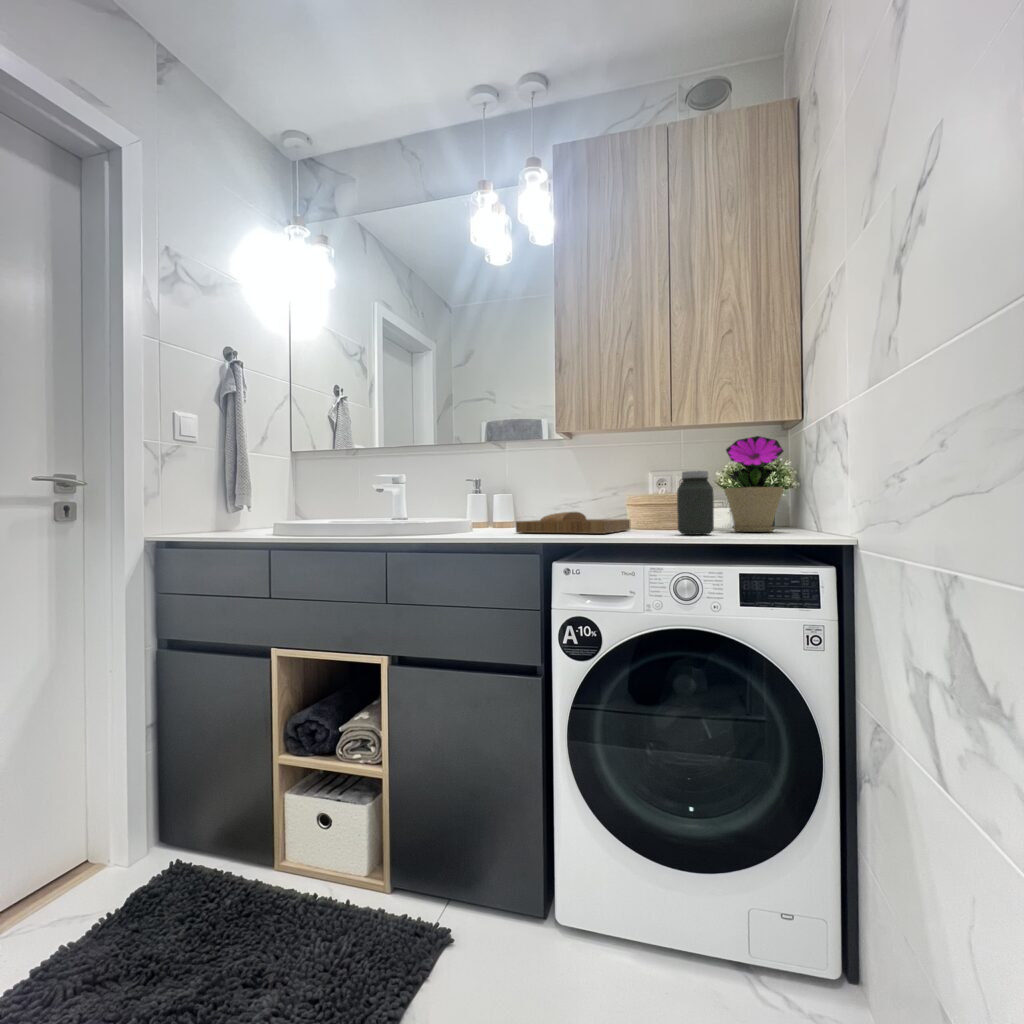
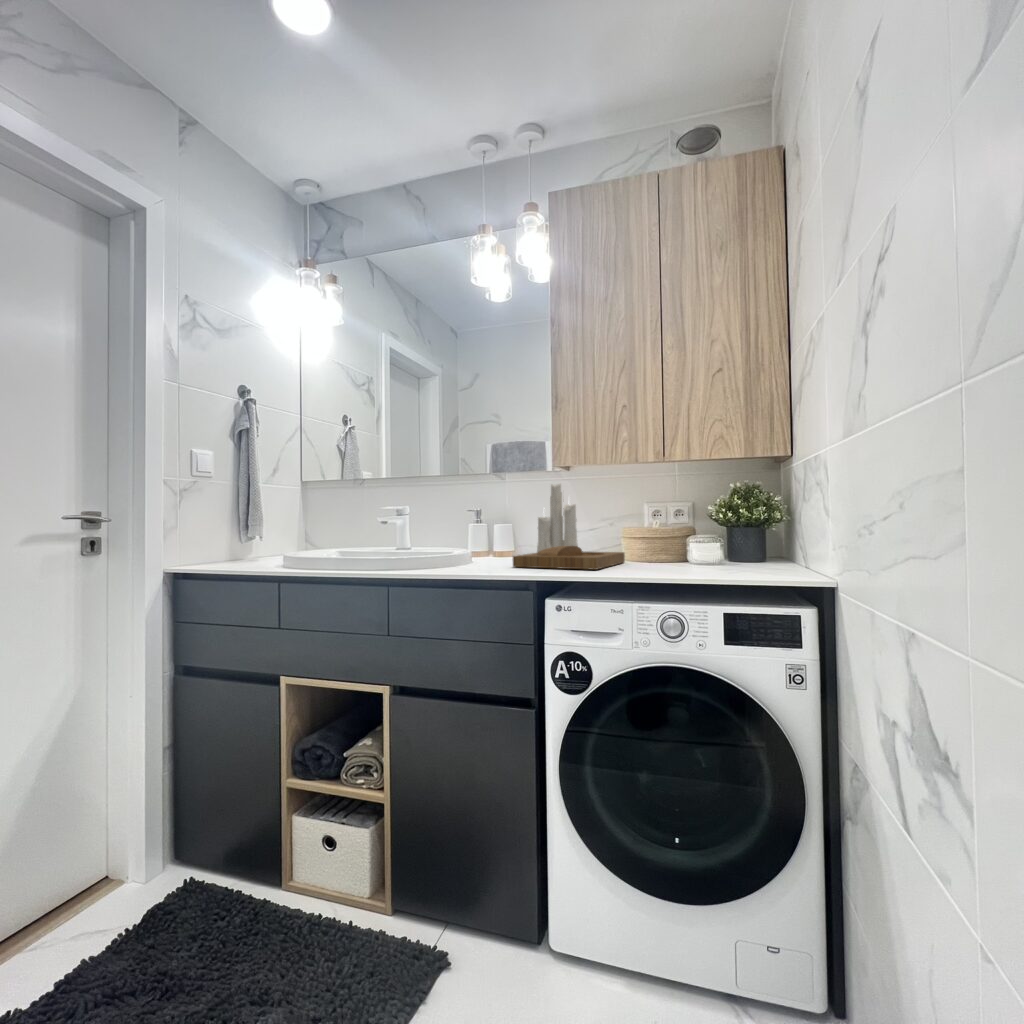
candle: none [536,436,580,526] -> present [537,484,578,552]
flower pot: present [724,436,784,532] -> none [713,474,771,568]
jar: present [677,471,714,535] -> none [666,511,701,572]

